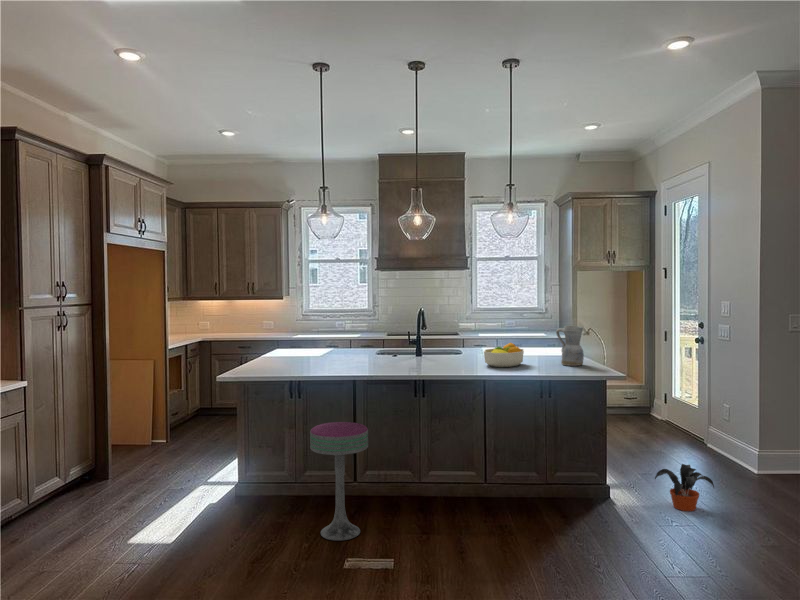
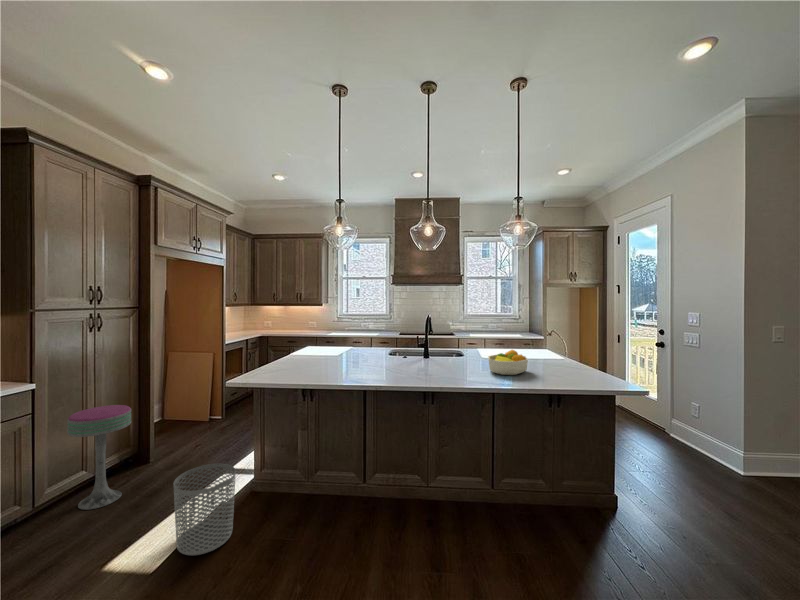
ceramic pitcher: present [556,326,584,366] -> none [558,335,587,375]
bar stool: present [310,422,368,541] -> present [67,405,131,510]
waste bin: none [181,458,235,535] -> present [174,464,235,555]
potted plant: present [655,464,714,511] -> none [665,476,737,533]

